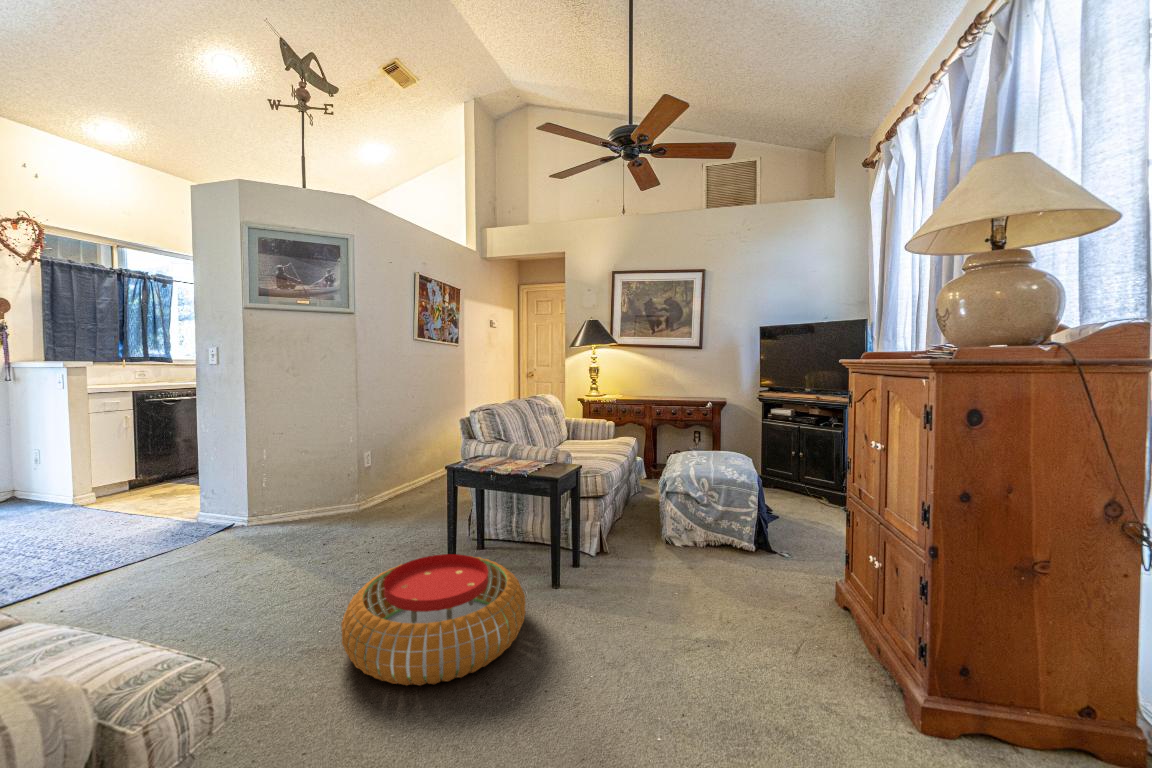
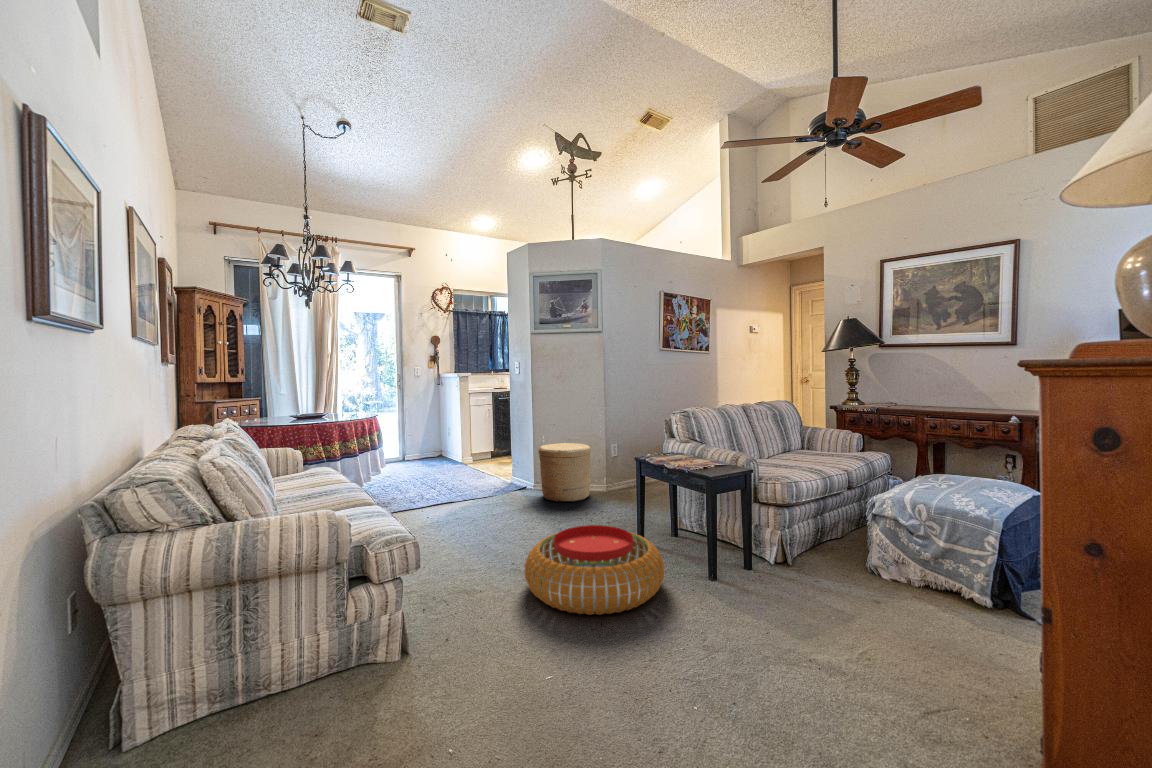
woven basket: none [270,452,346,531] -> present [539,443,591,502]

